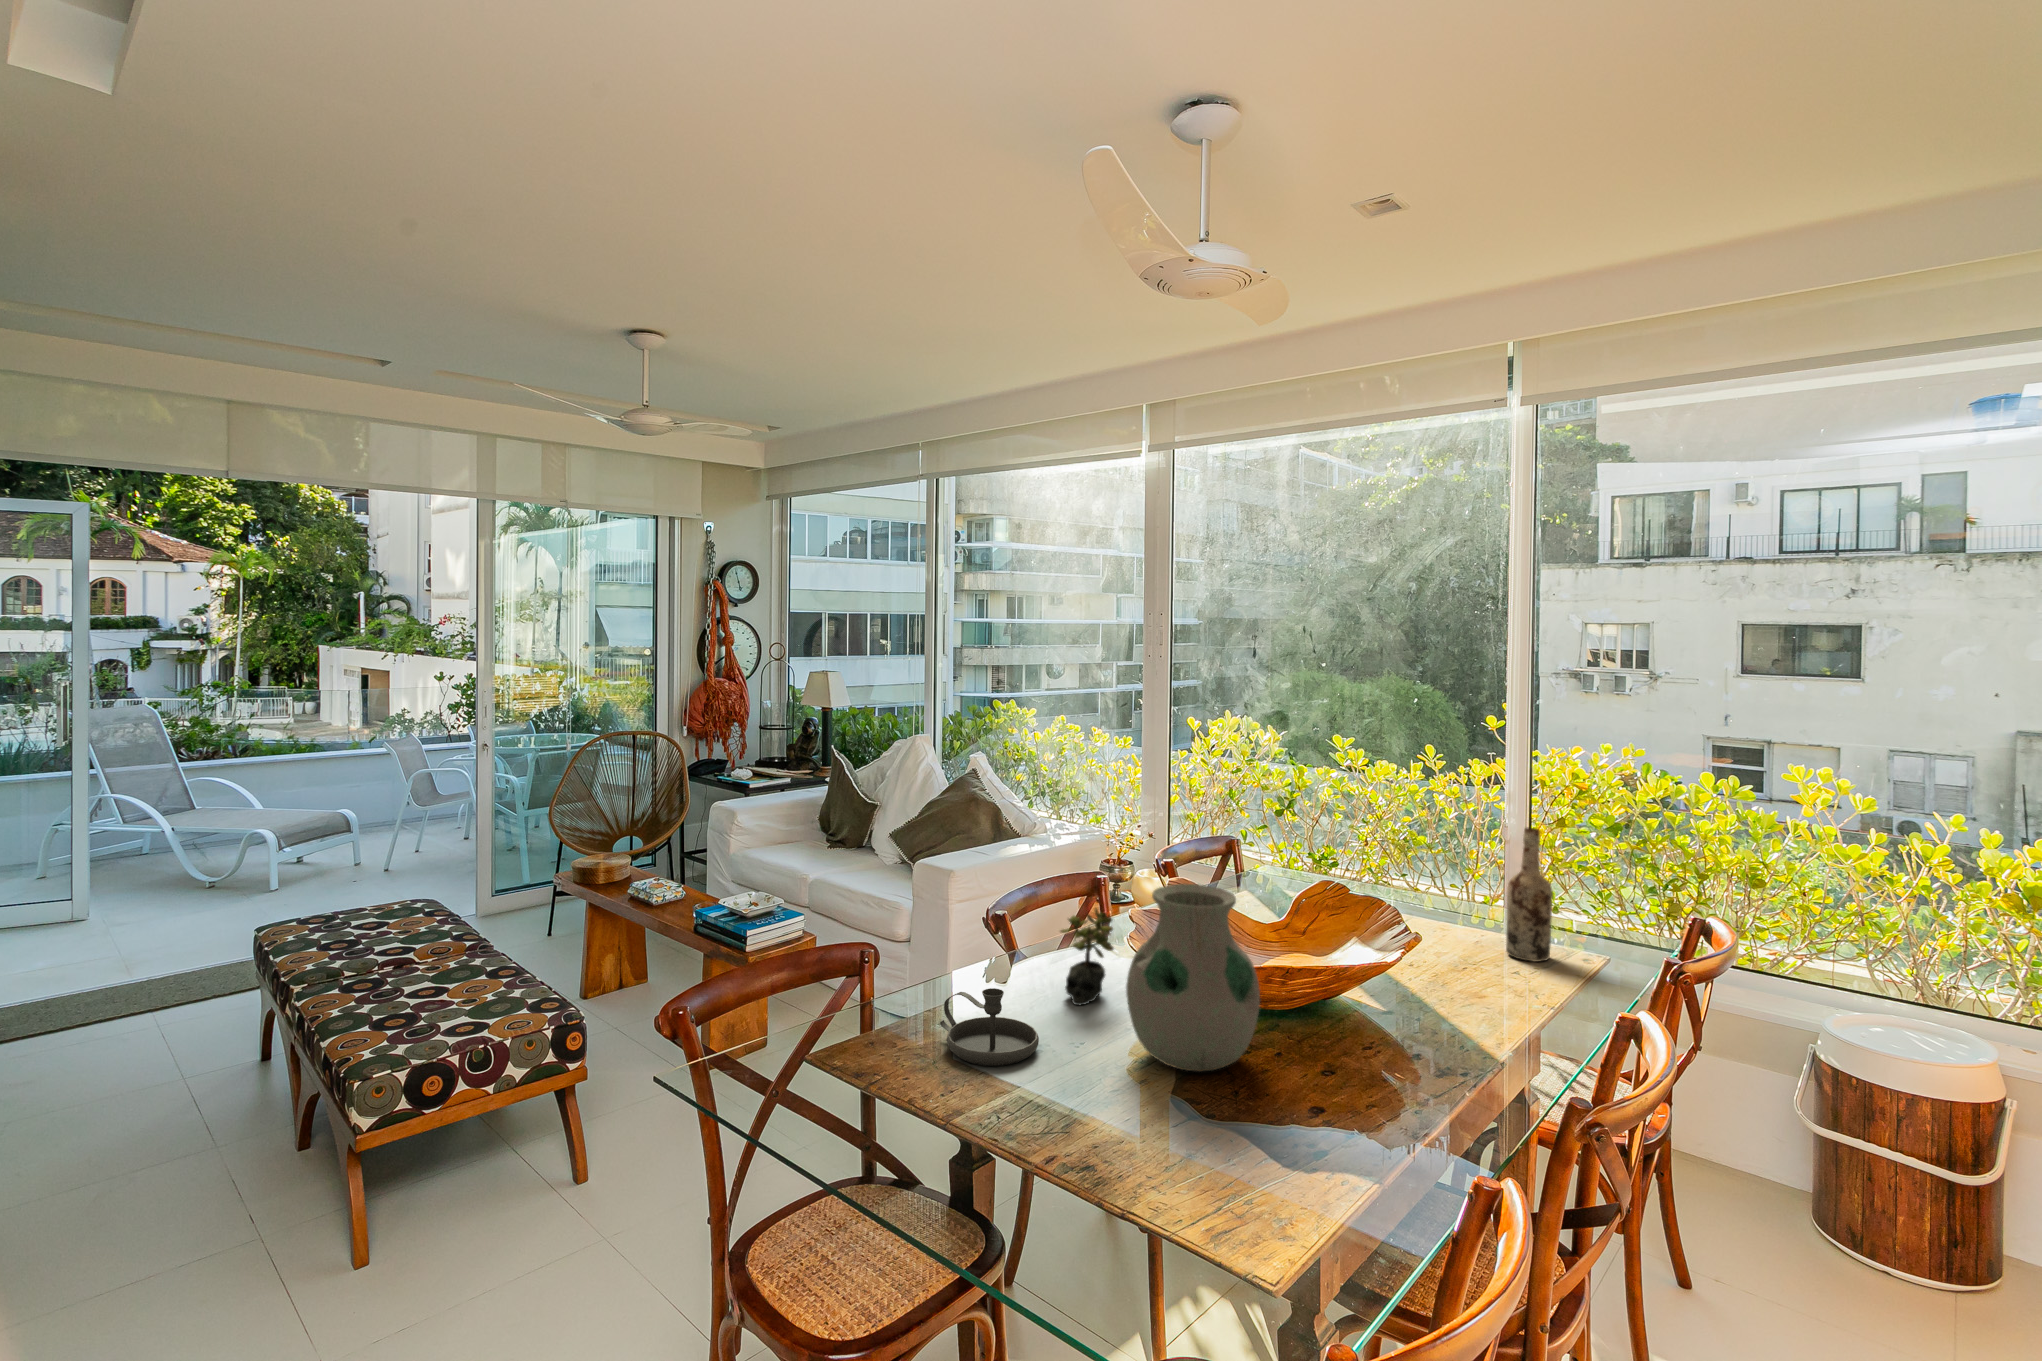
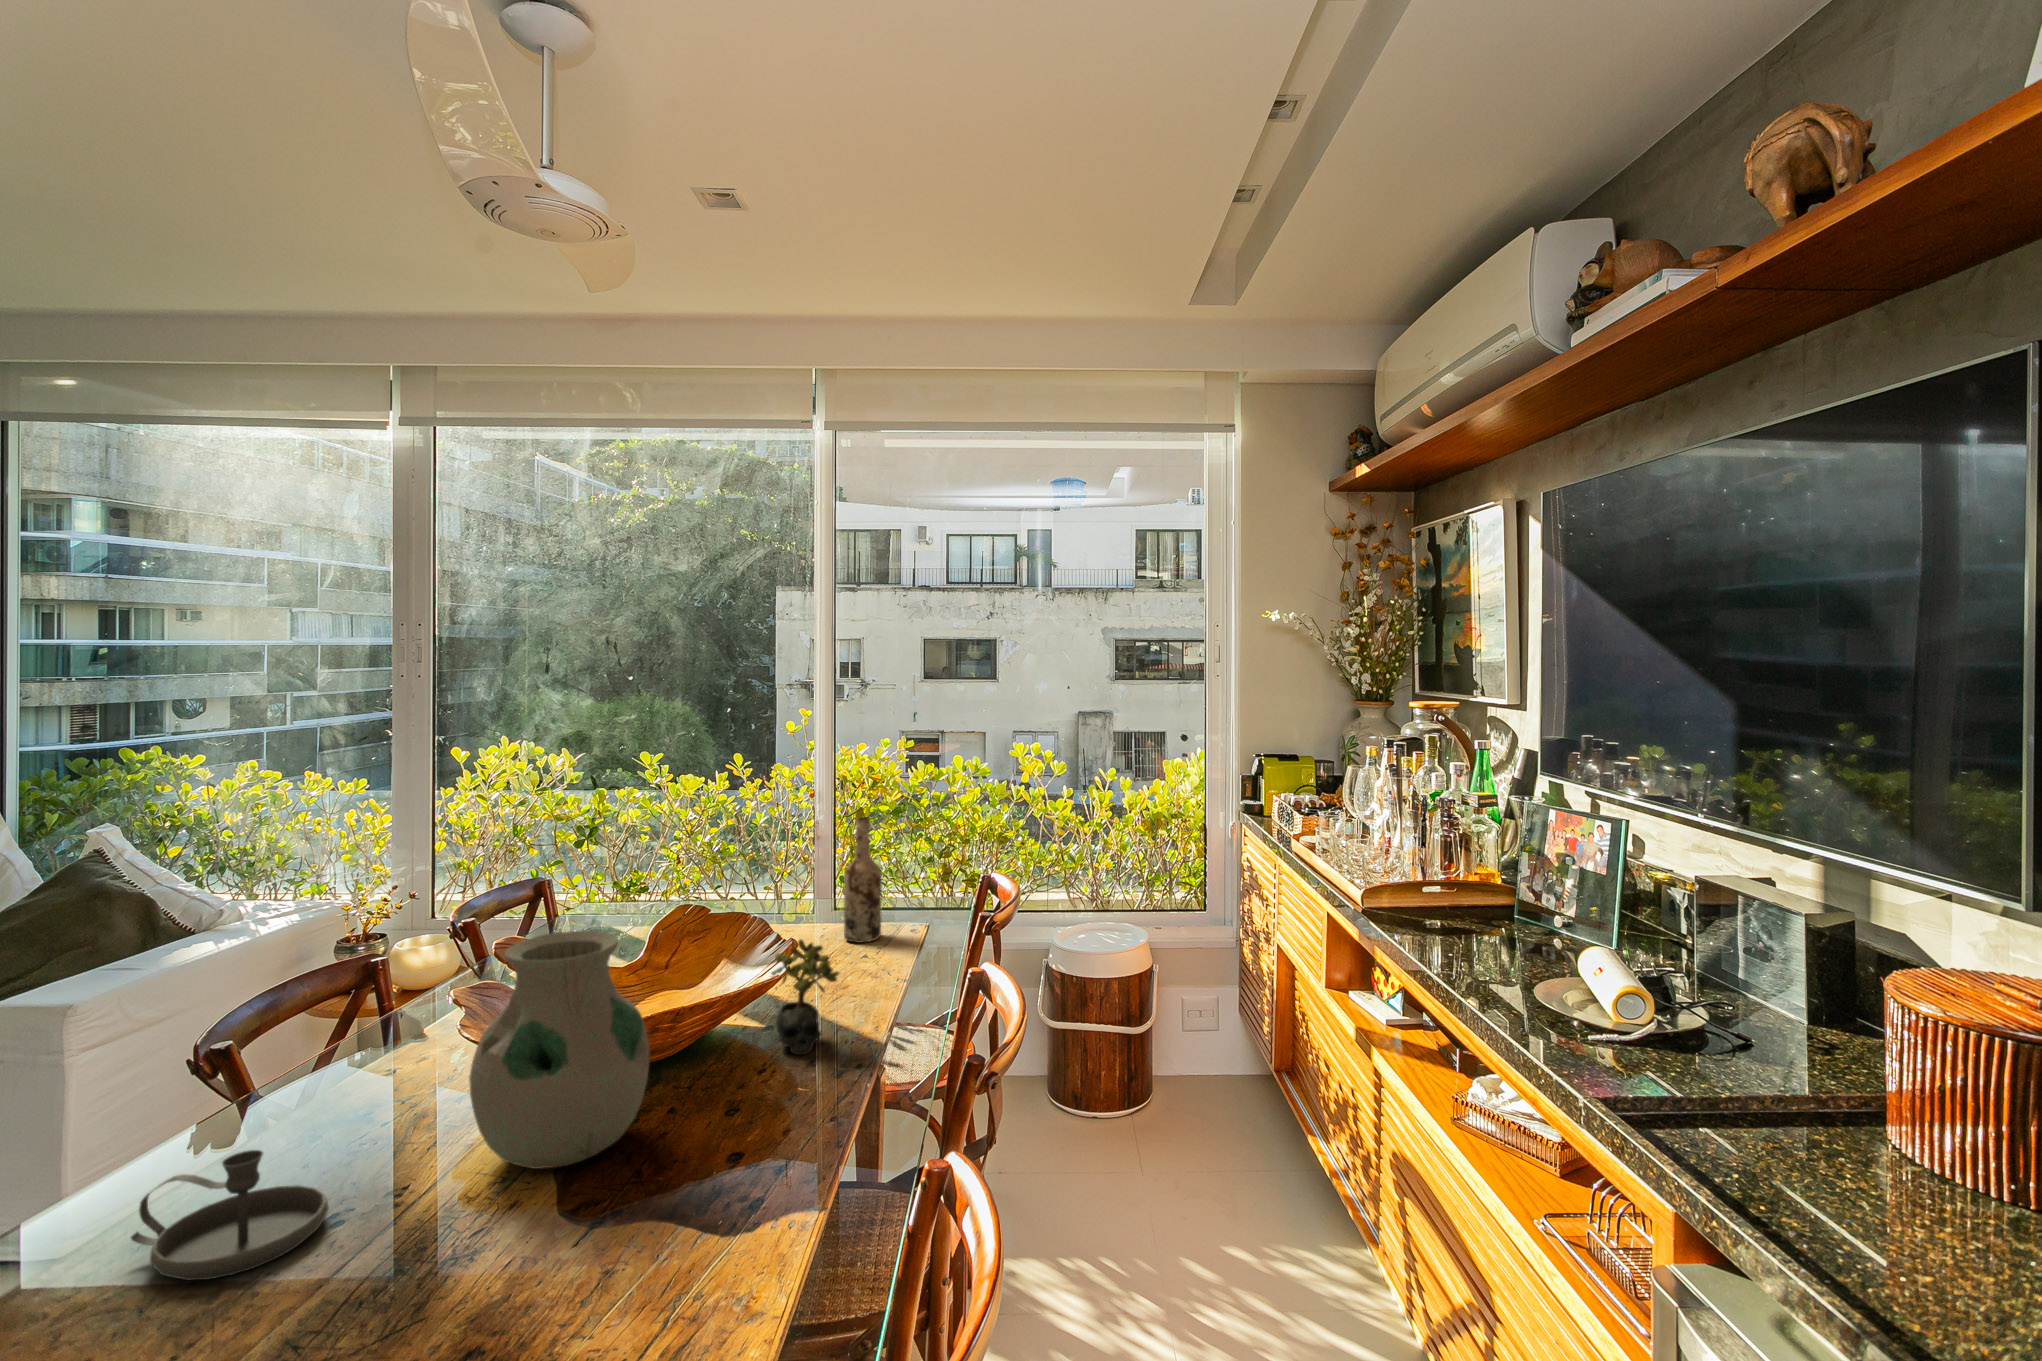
succulent plant: present [1060,909,1114,1005] -> present [770,939,839,1055]

